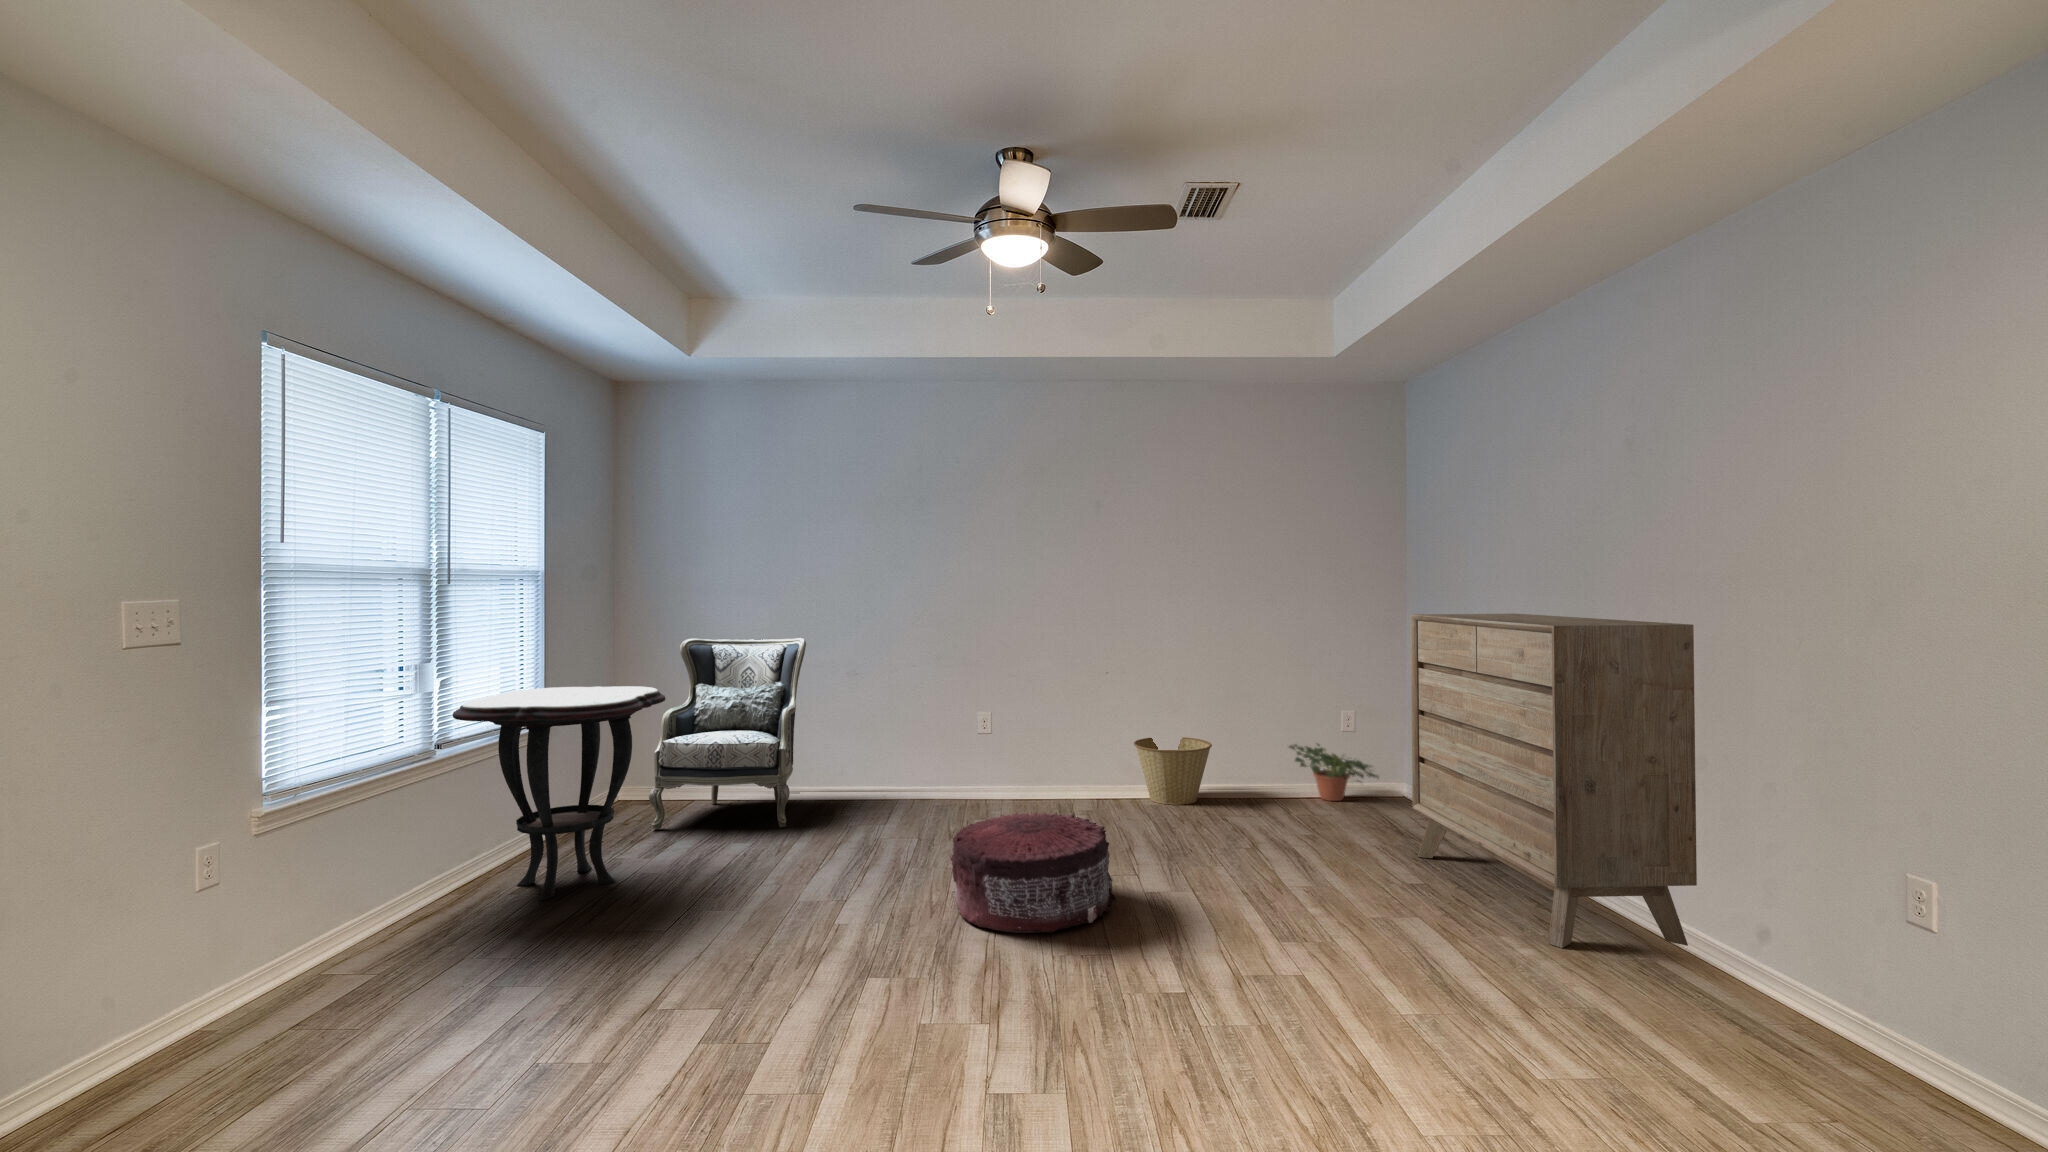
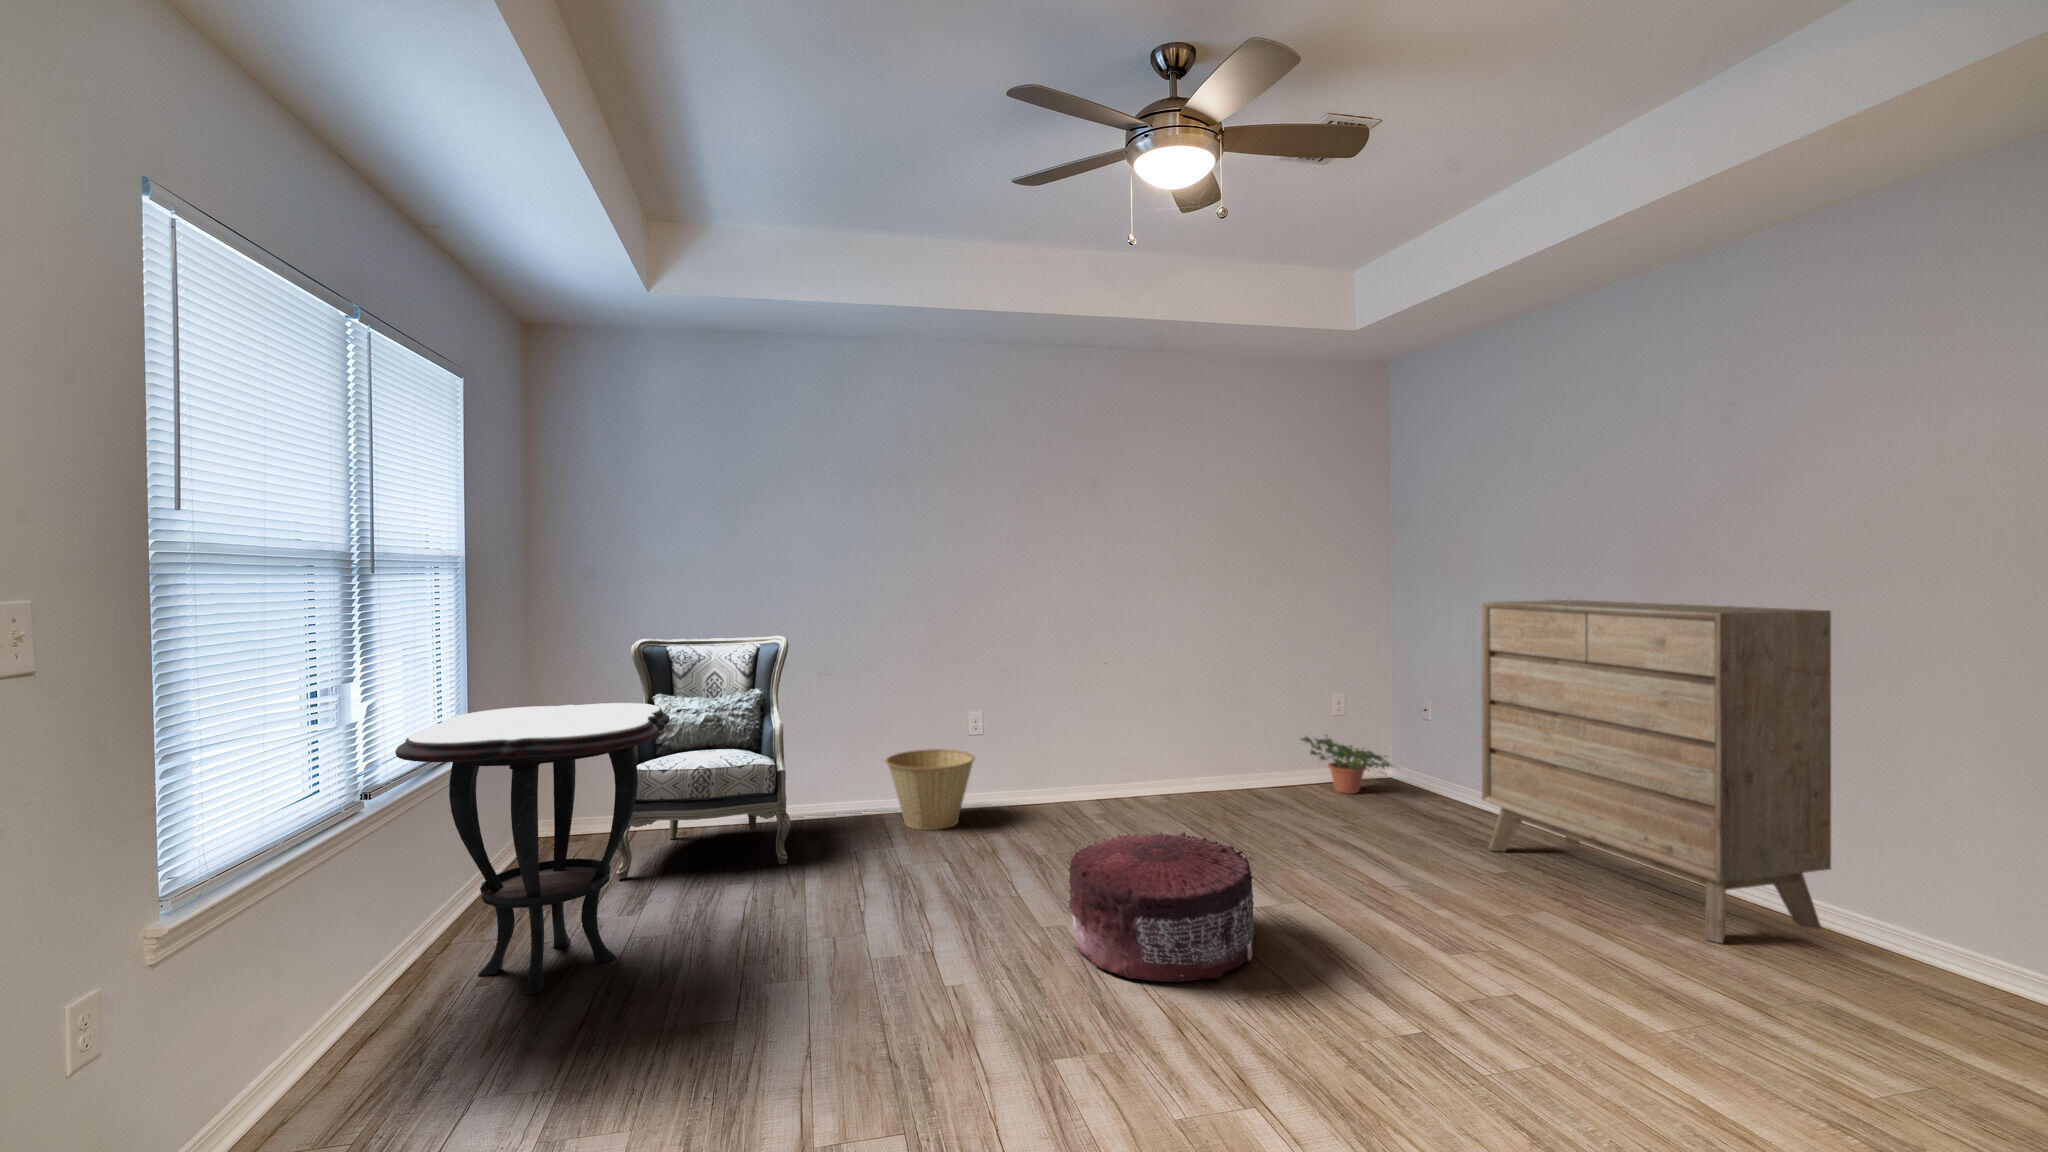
basket: present [1134,737,1212,805] -> present [886,749,975,830]

